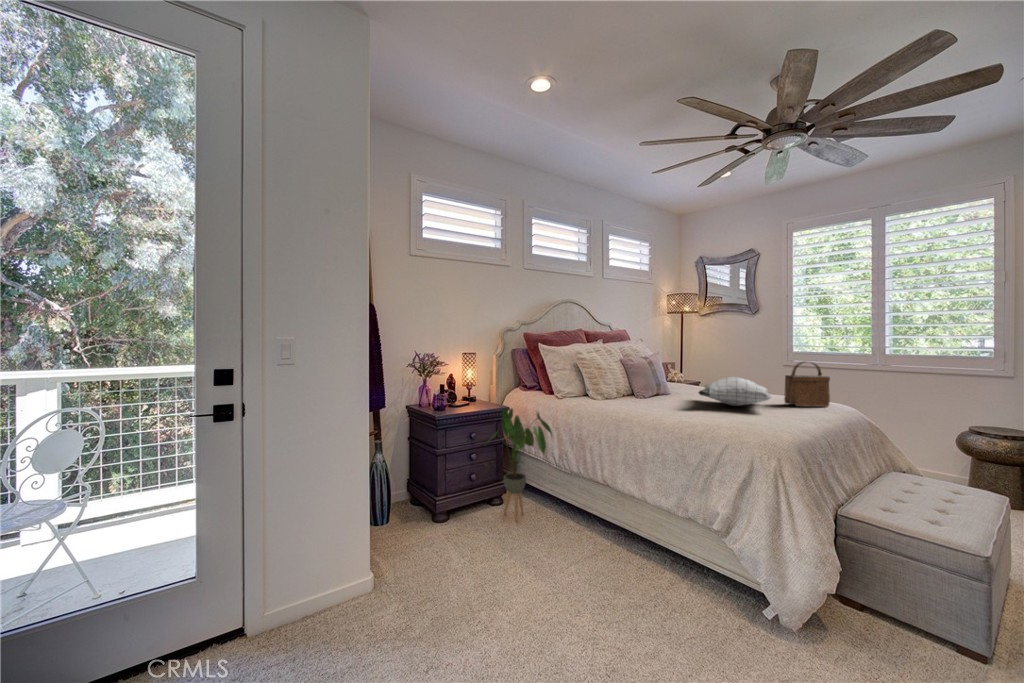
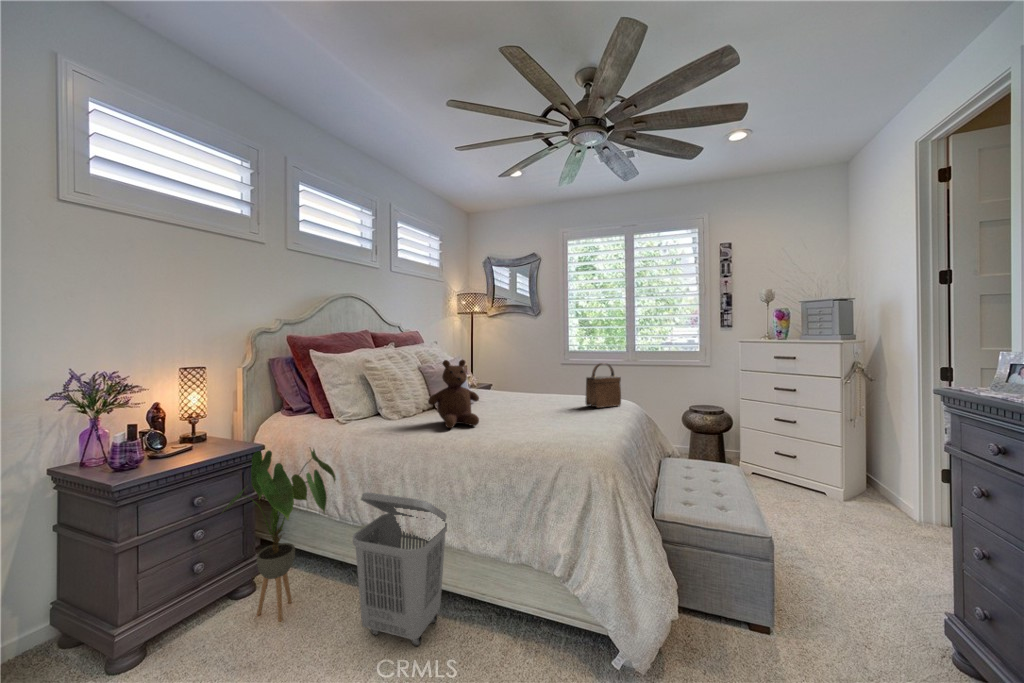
teddy bear: none [622,353,667,408] -> present [428,360,479,428]
pillow: present [698,377,771,406] -> none [513,382,584,414]
laundry basket: none [561,444,630,561] -> present [353,492,447,646]

